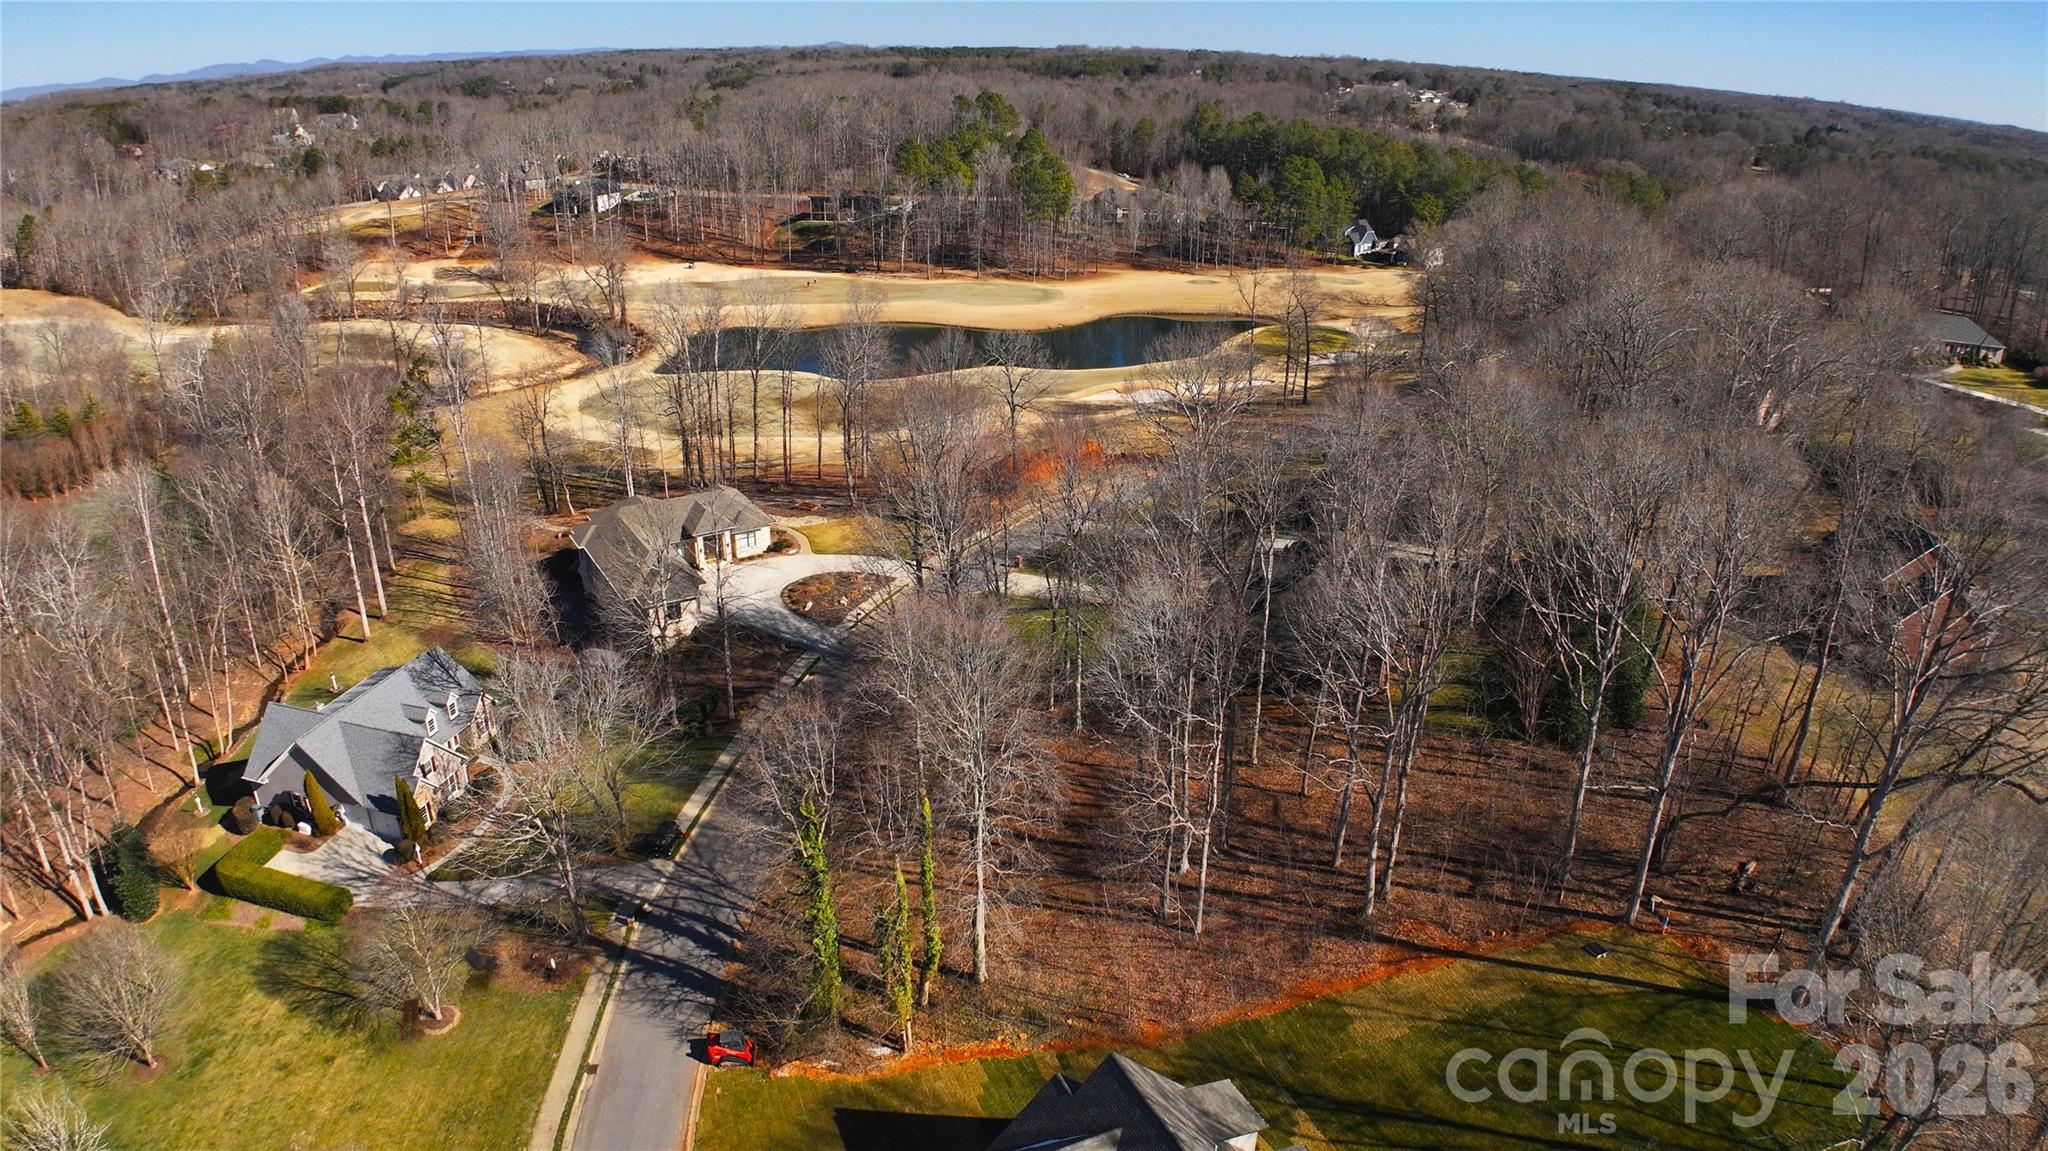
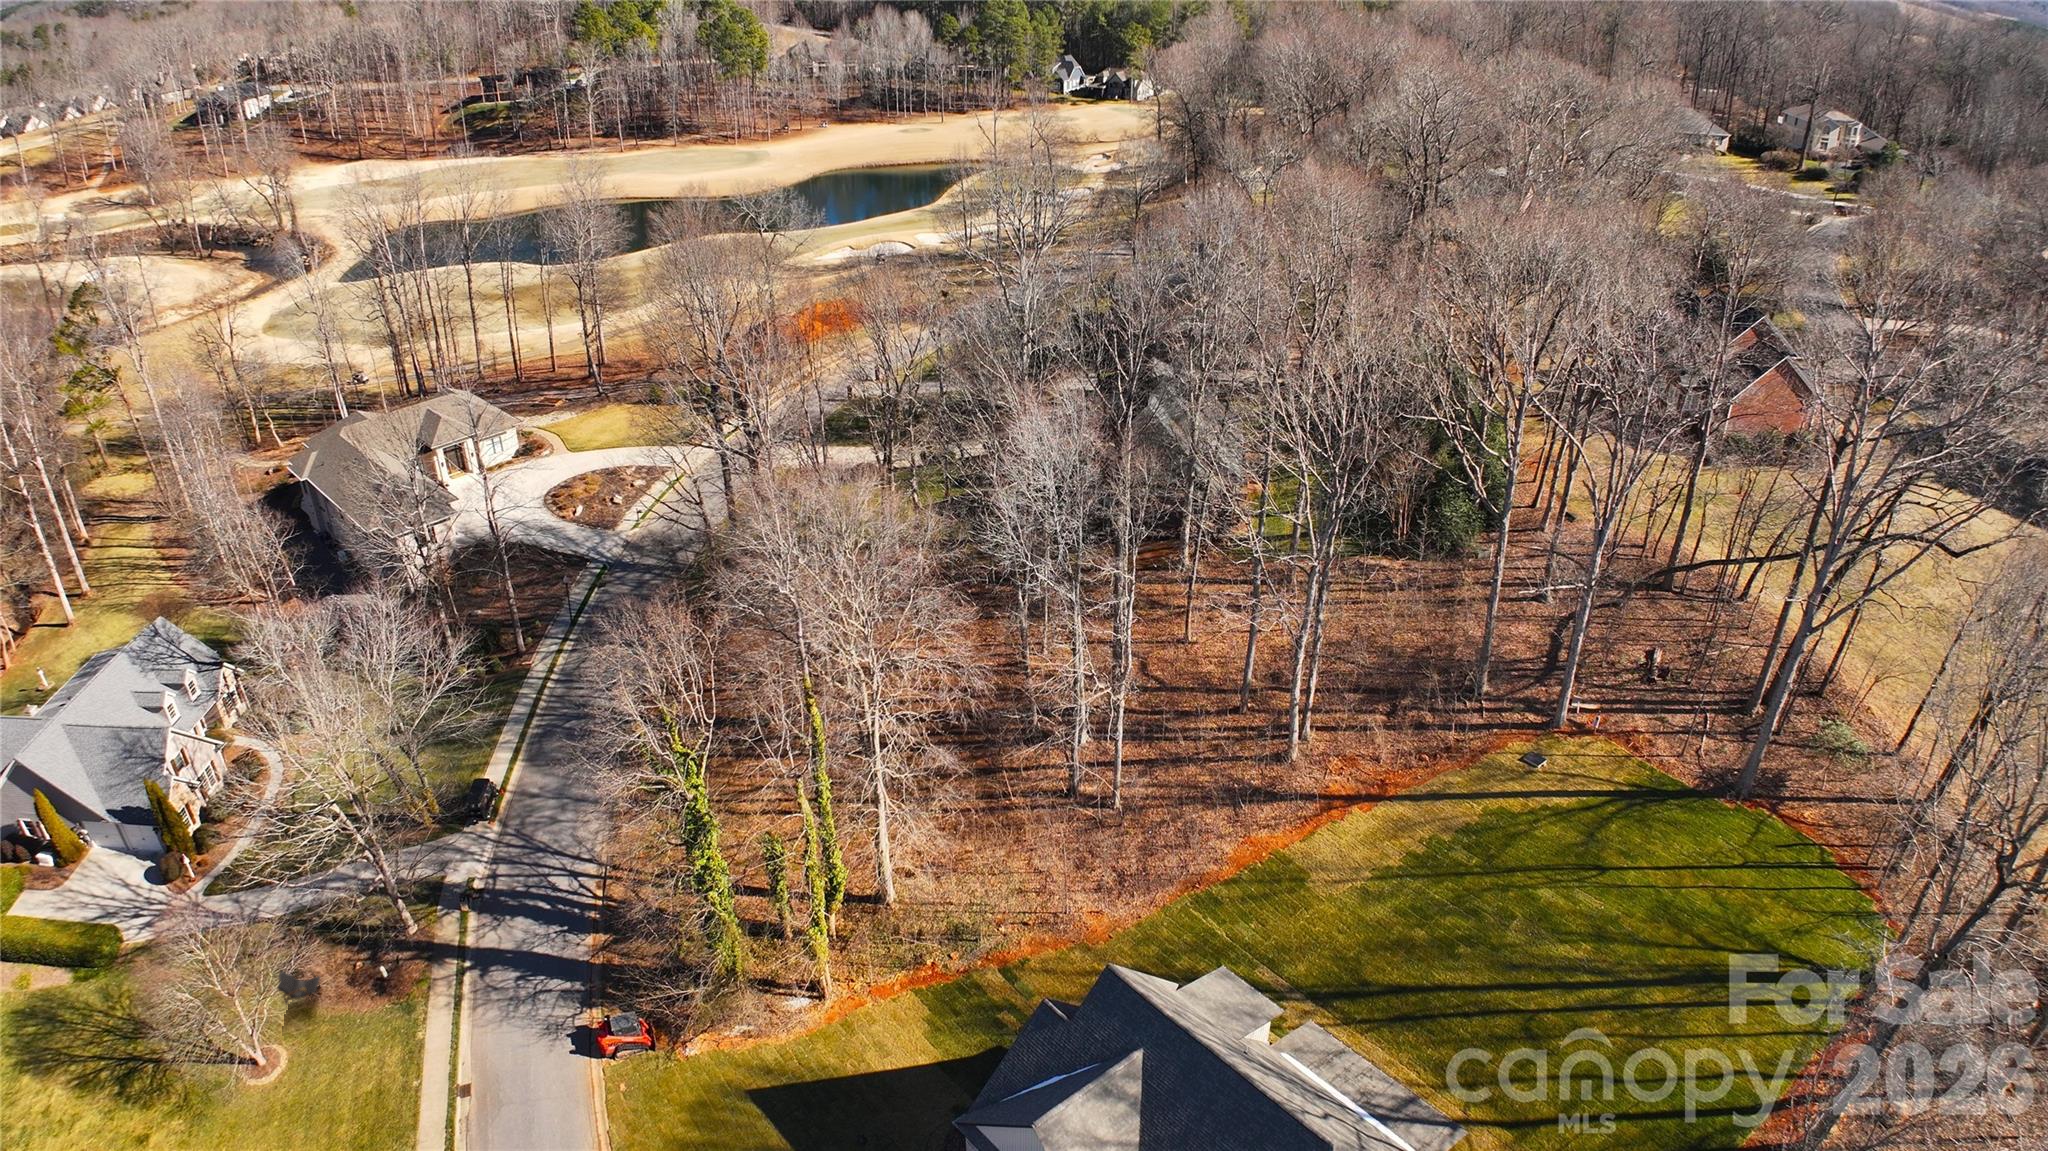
bench: present [400,988,427,1039] -> none [208,1034,245,1101]

